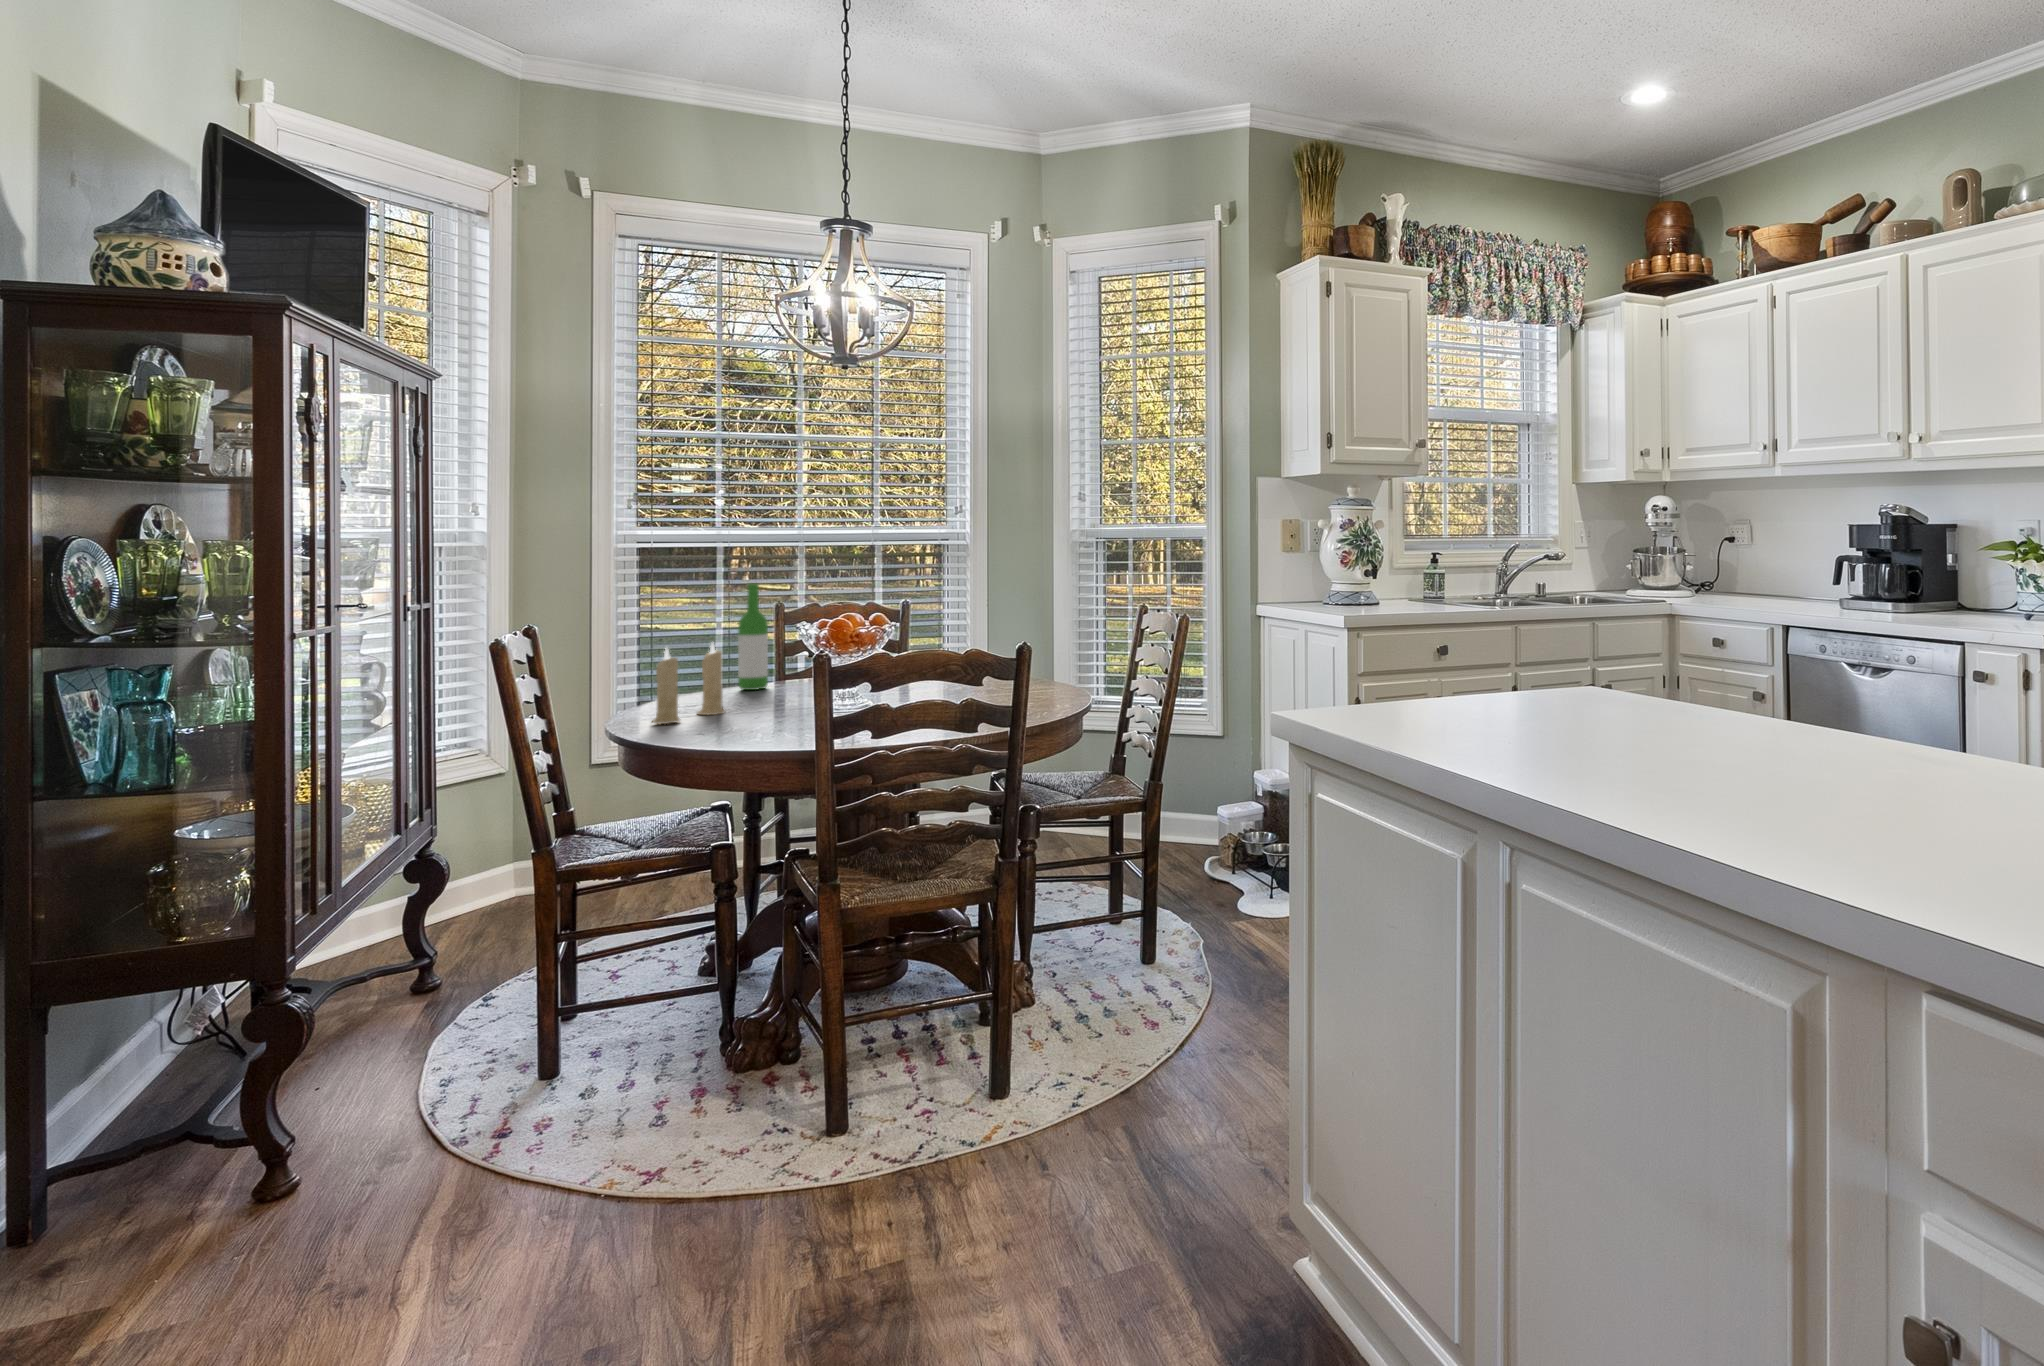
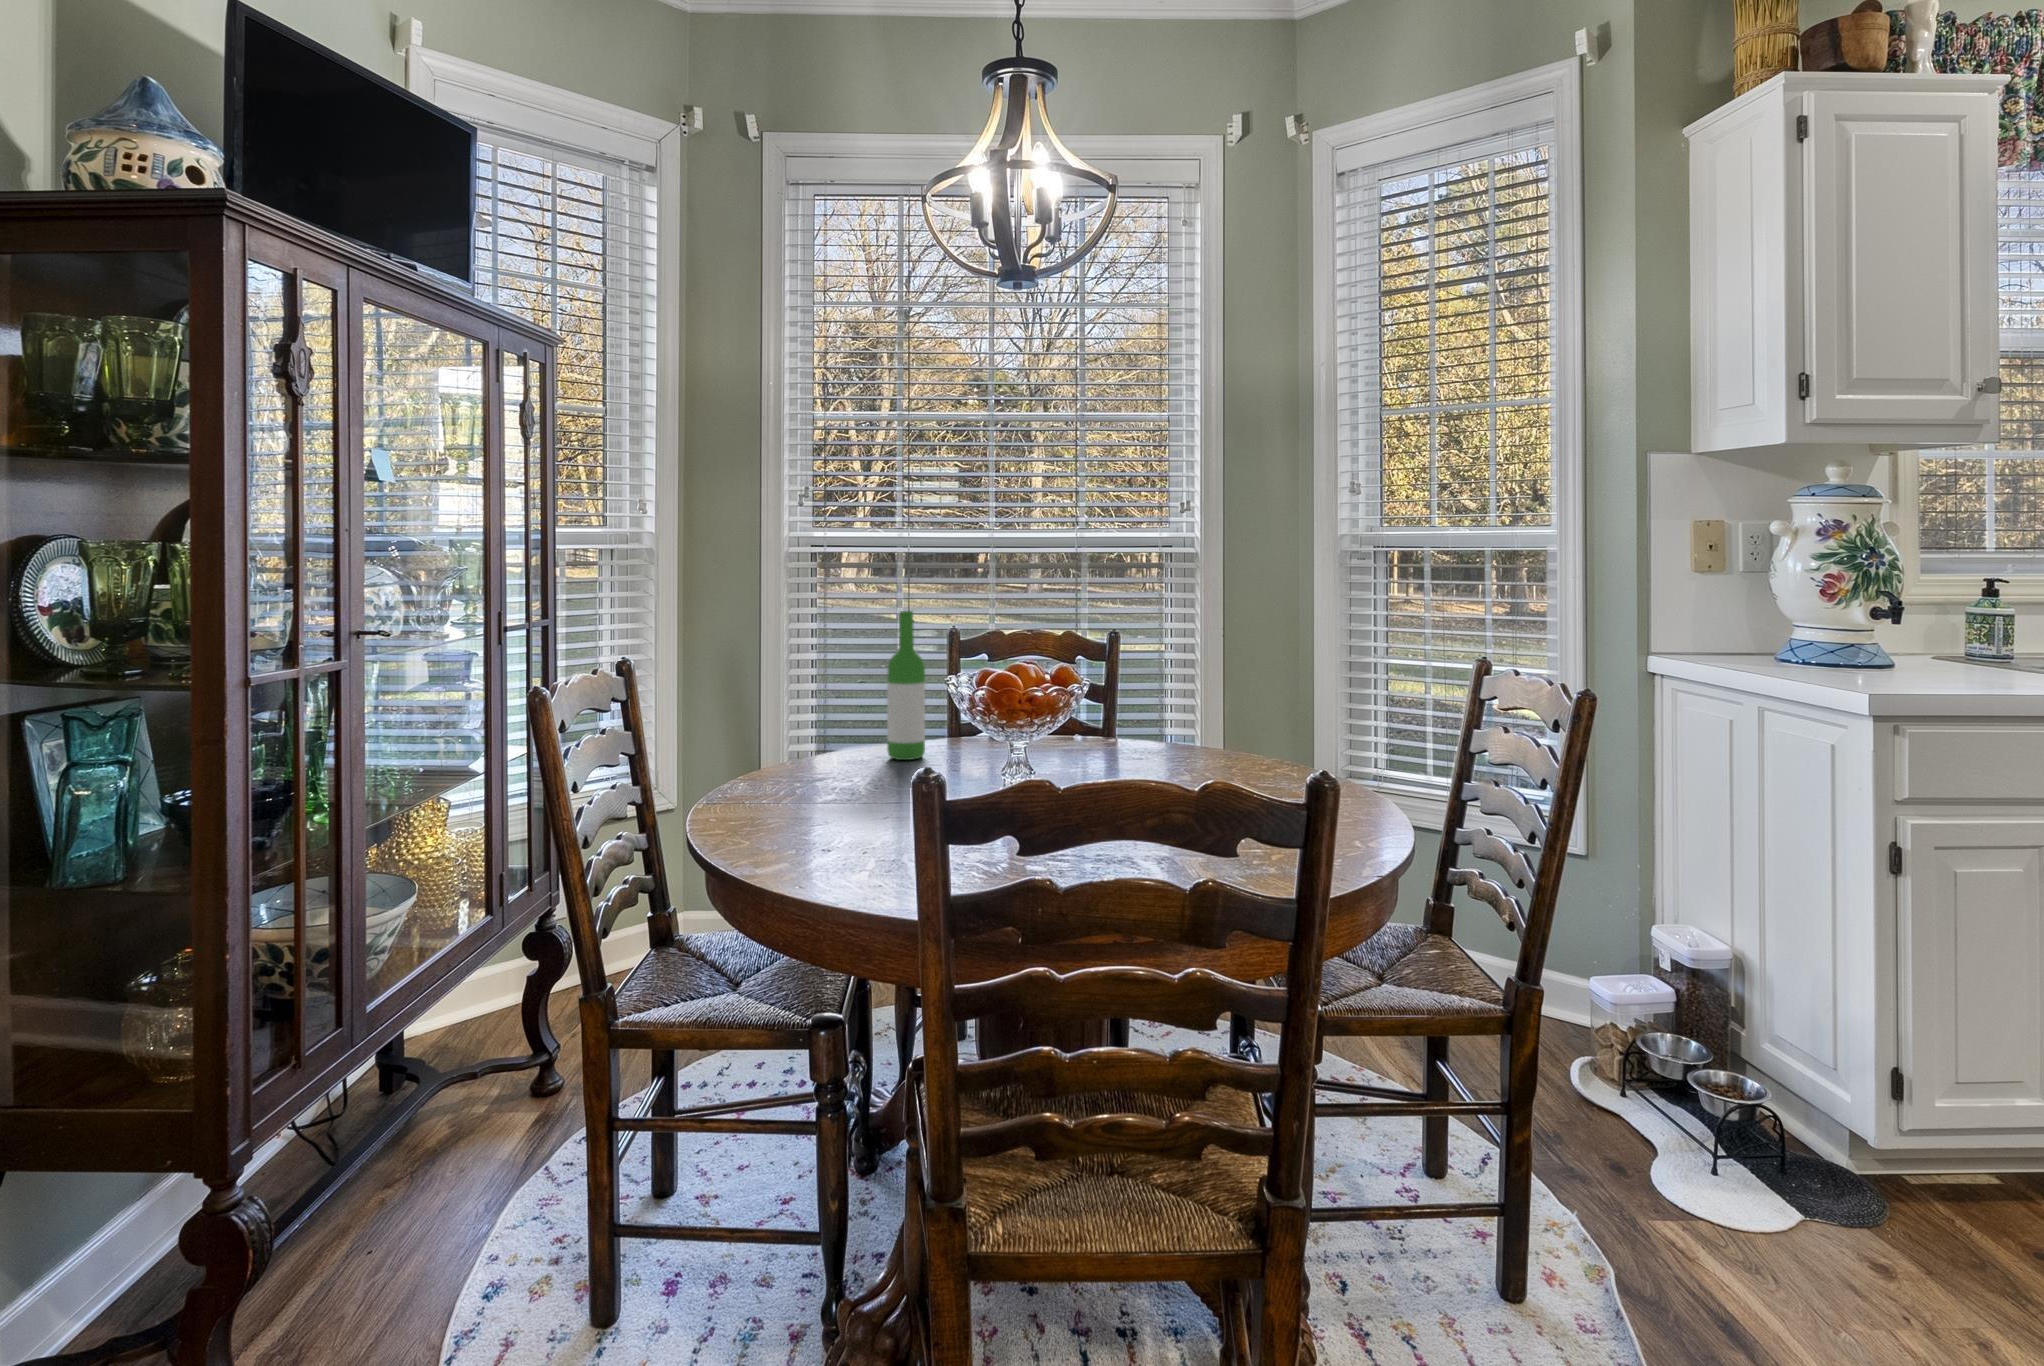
candle: present [653,643,724,724] -> none [746,697,852,823]

